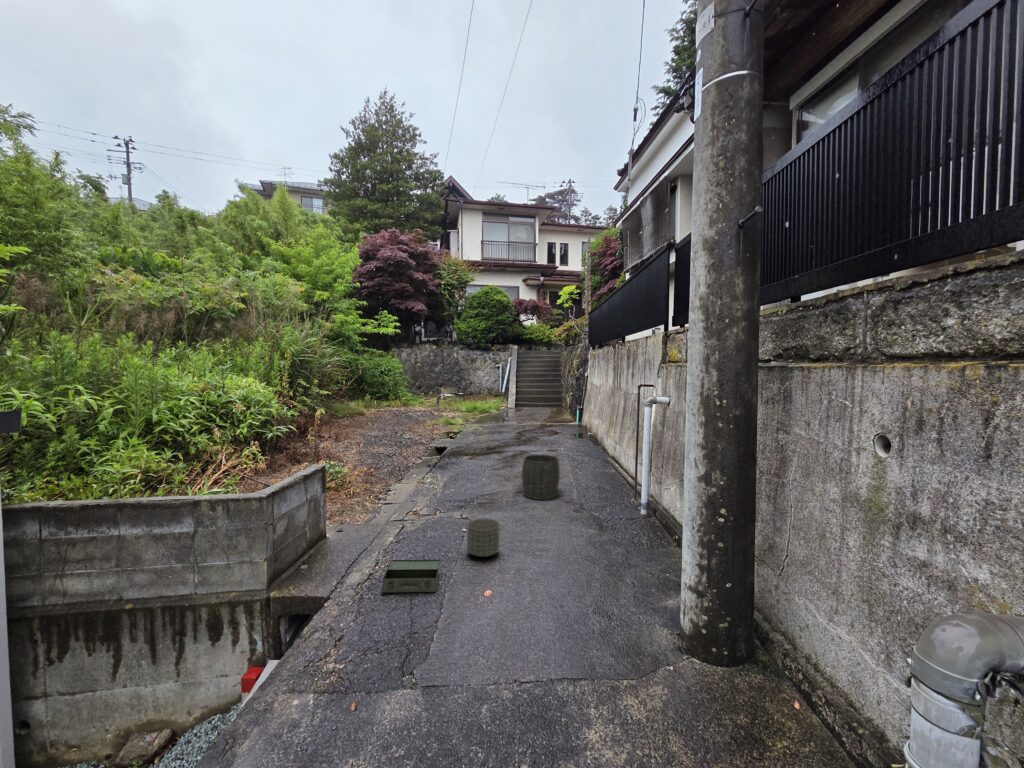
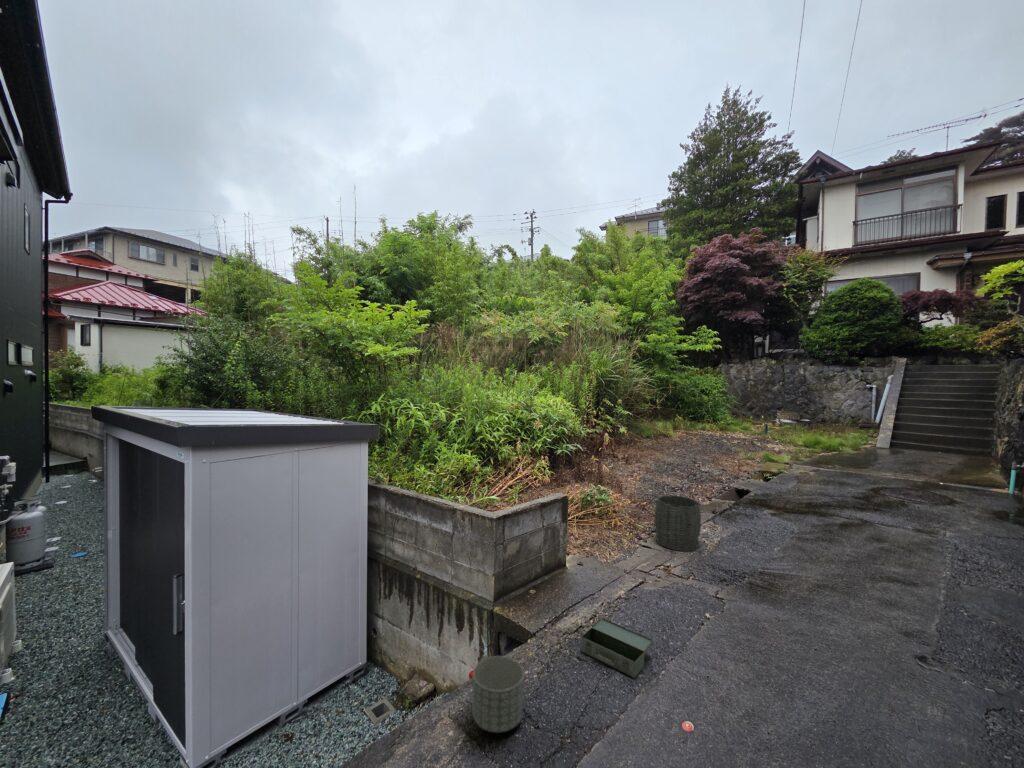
woven basket: present [522,455,560,500] -> present [655,496,701,551]
planter: present [467,518,499,557] -> present [472,656,524,733]

